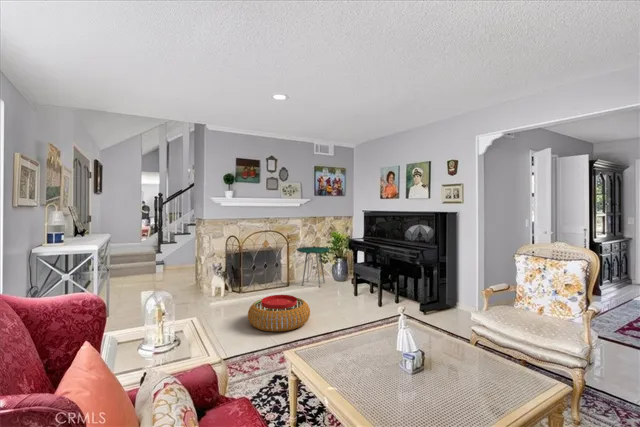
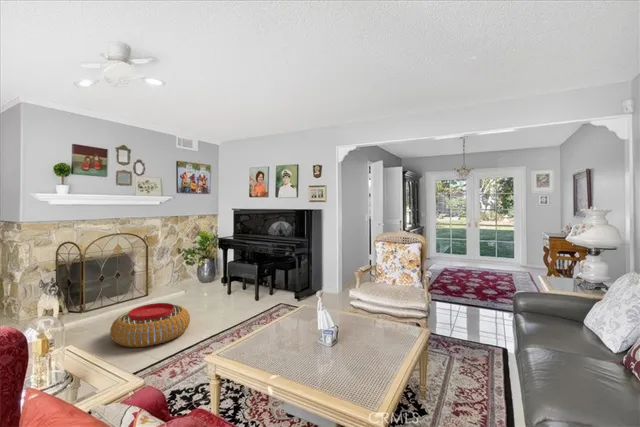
side table: present [297,247,330,286] -> none [156,249,197,293]

